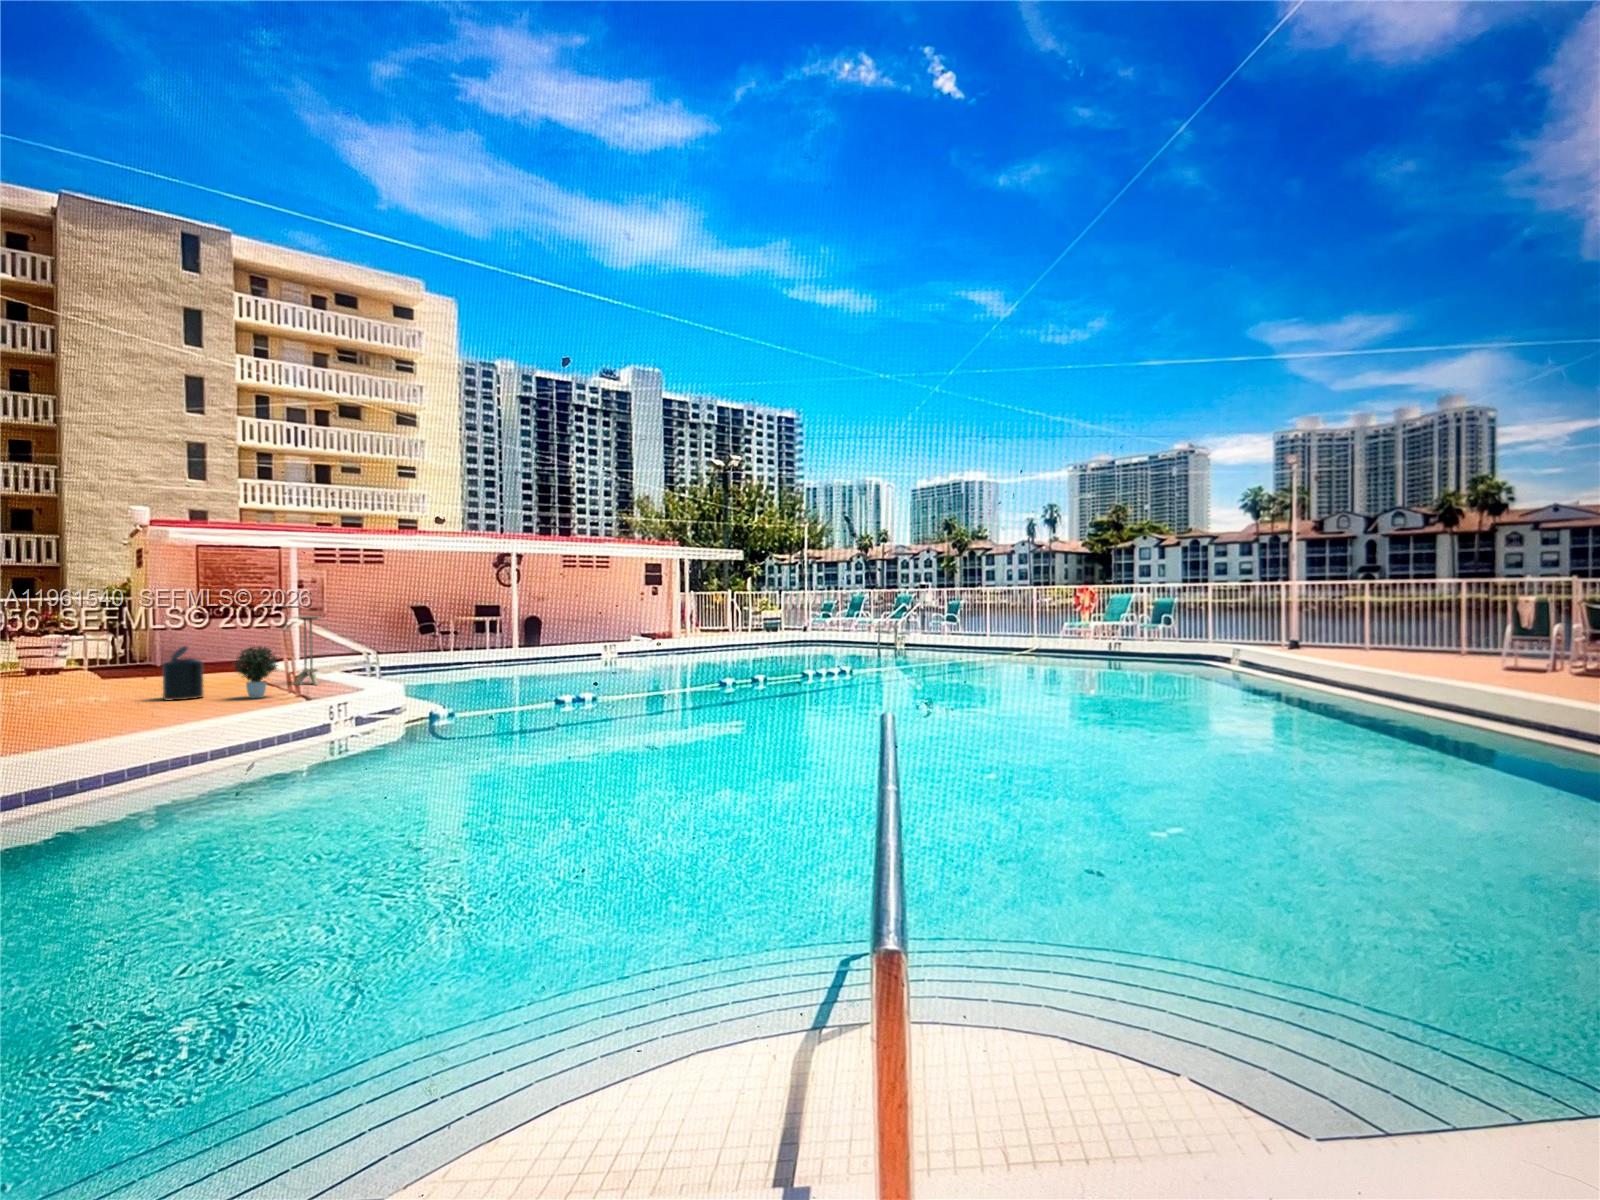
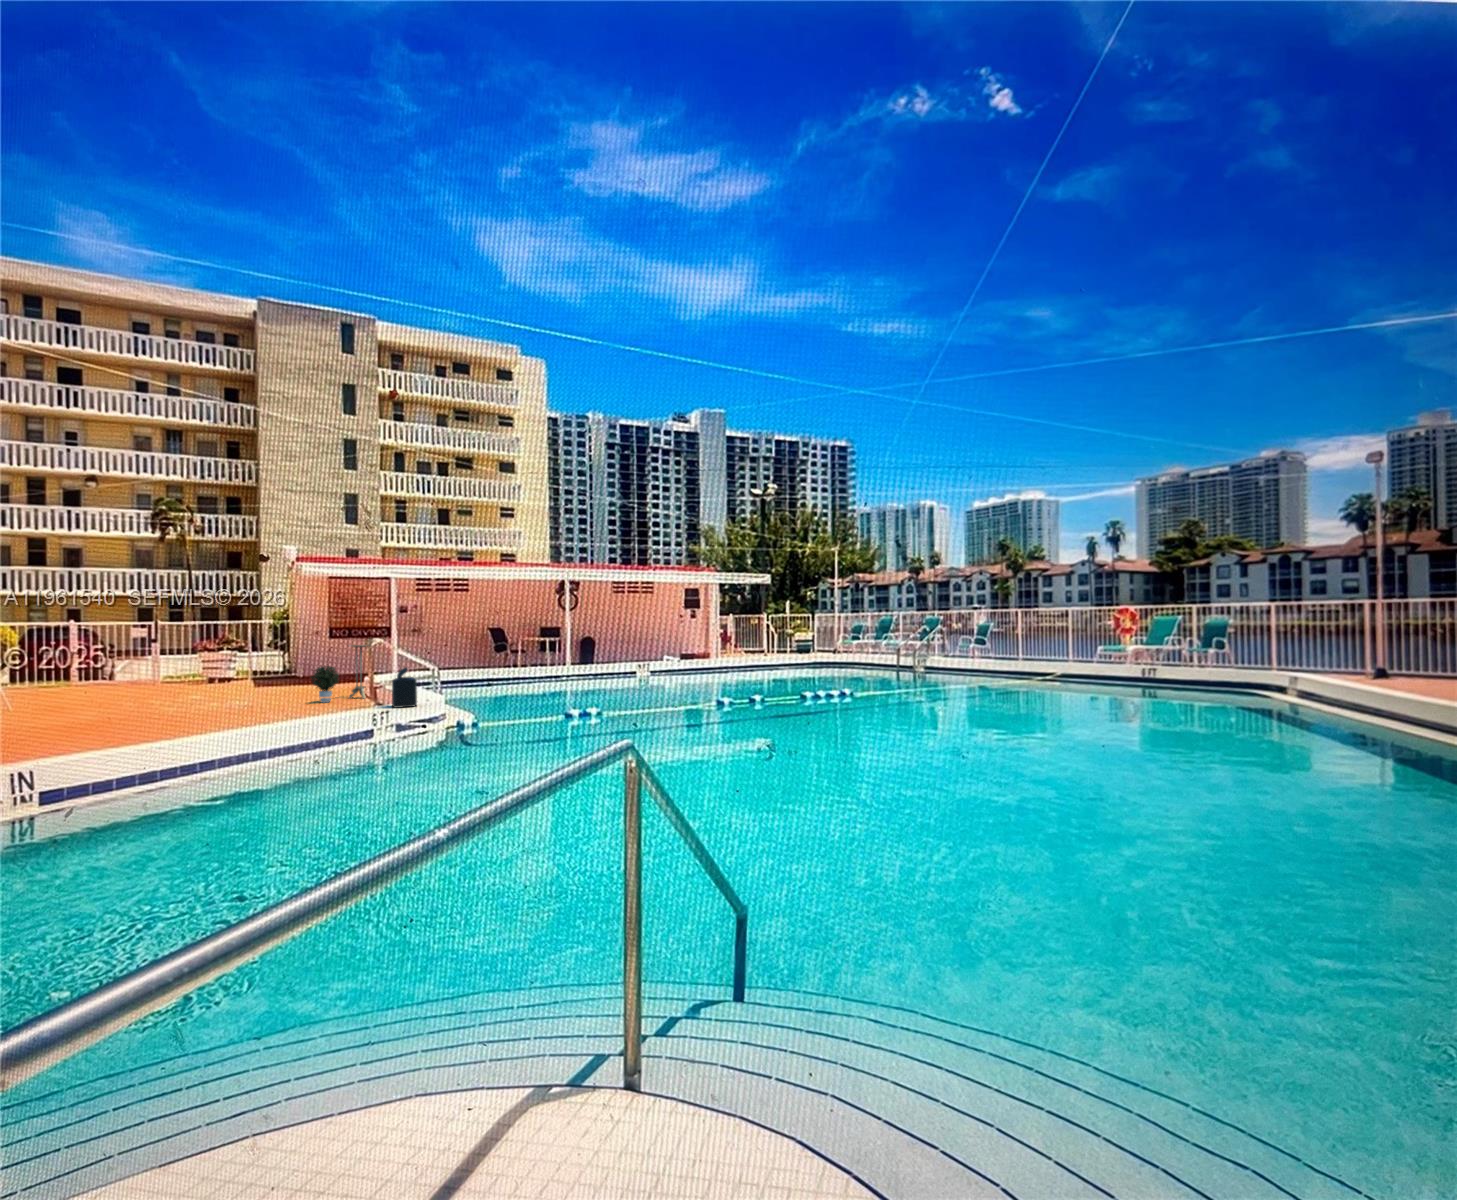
side table: present [294,616,319,685] -> present [348,645,366,699]
potted plant: present [232,647,277,699] -> present [311,666,339,703]

